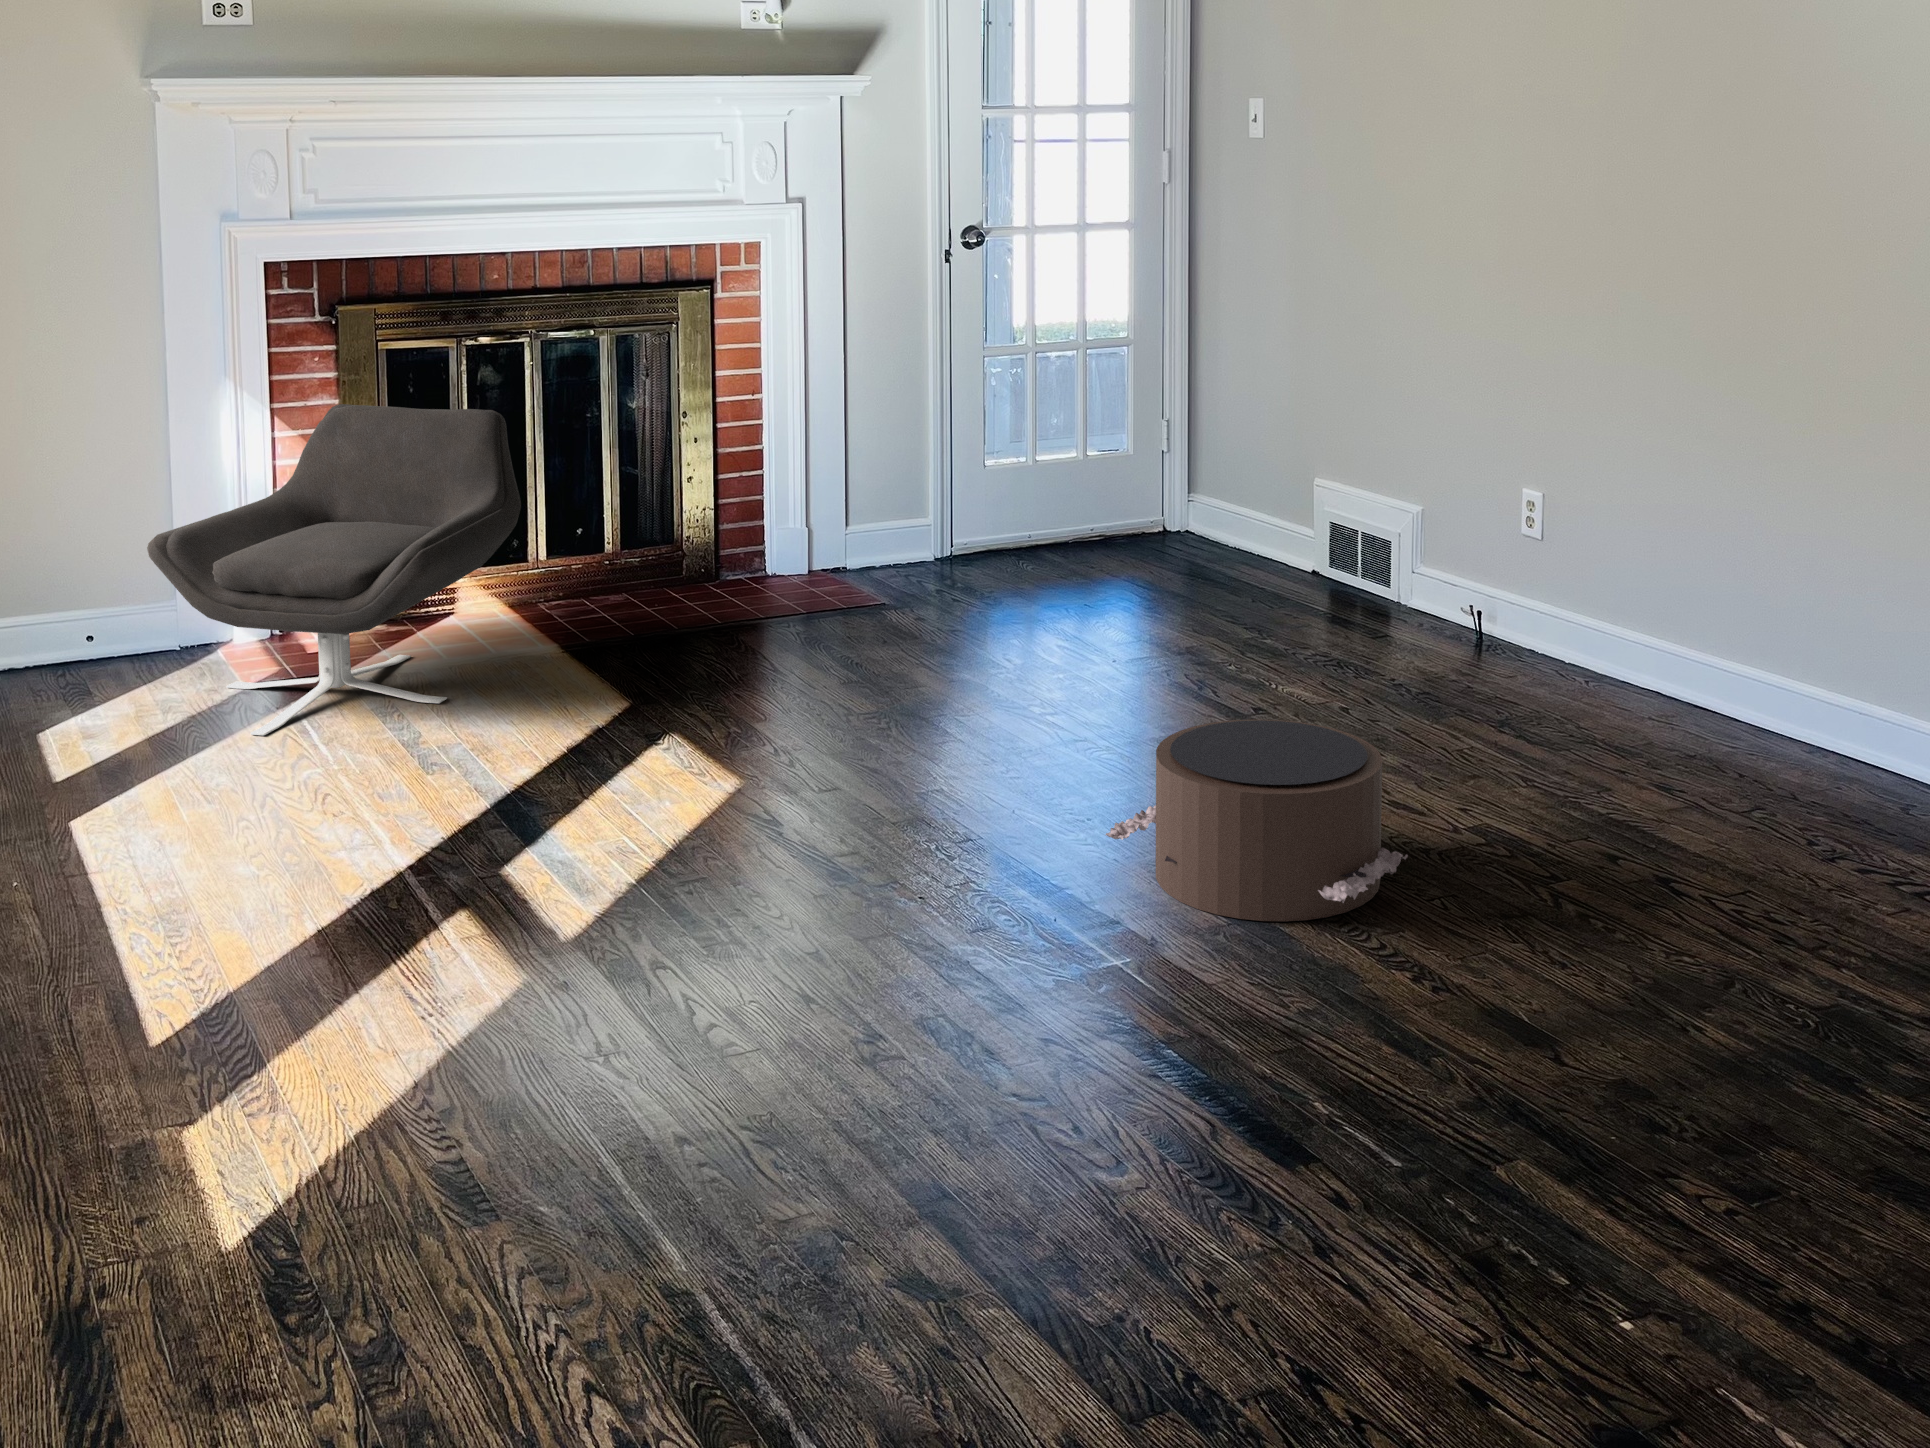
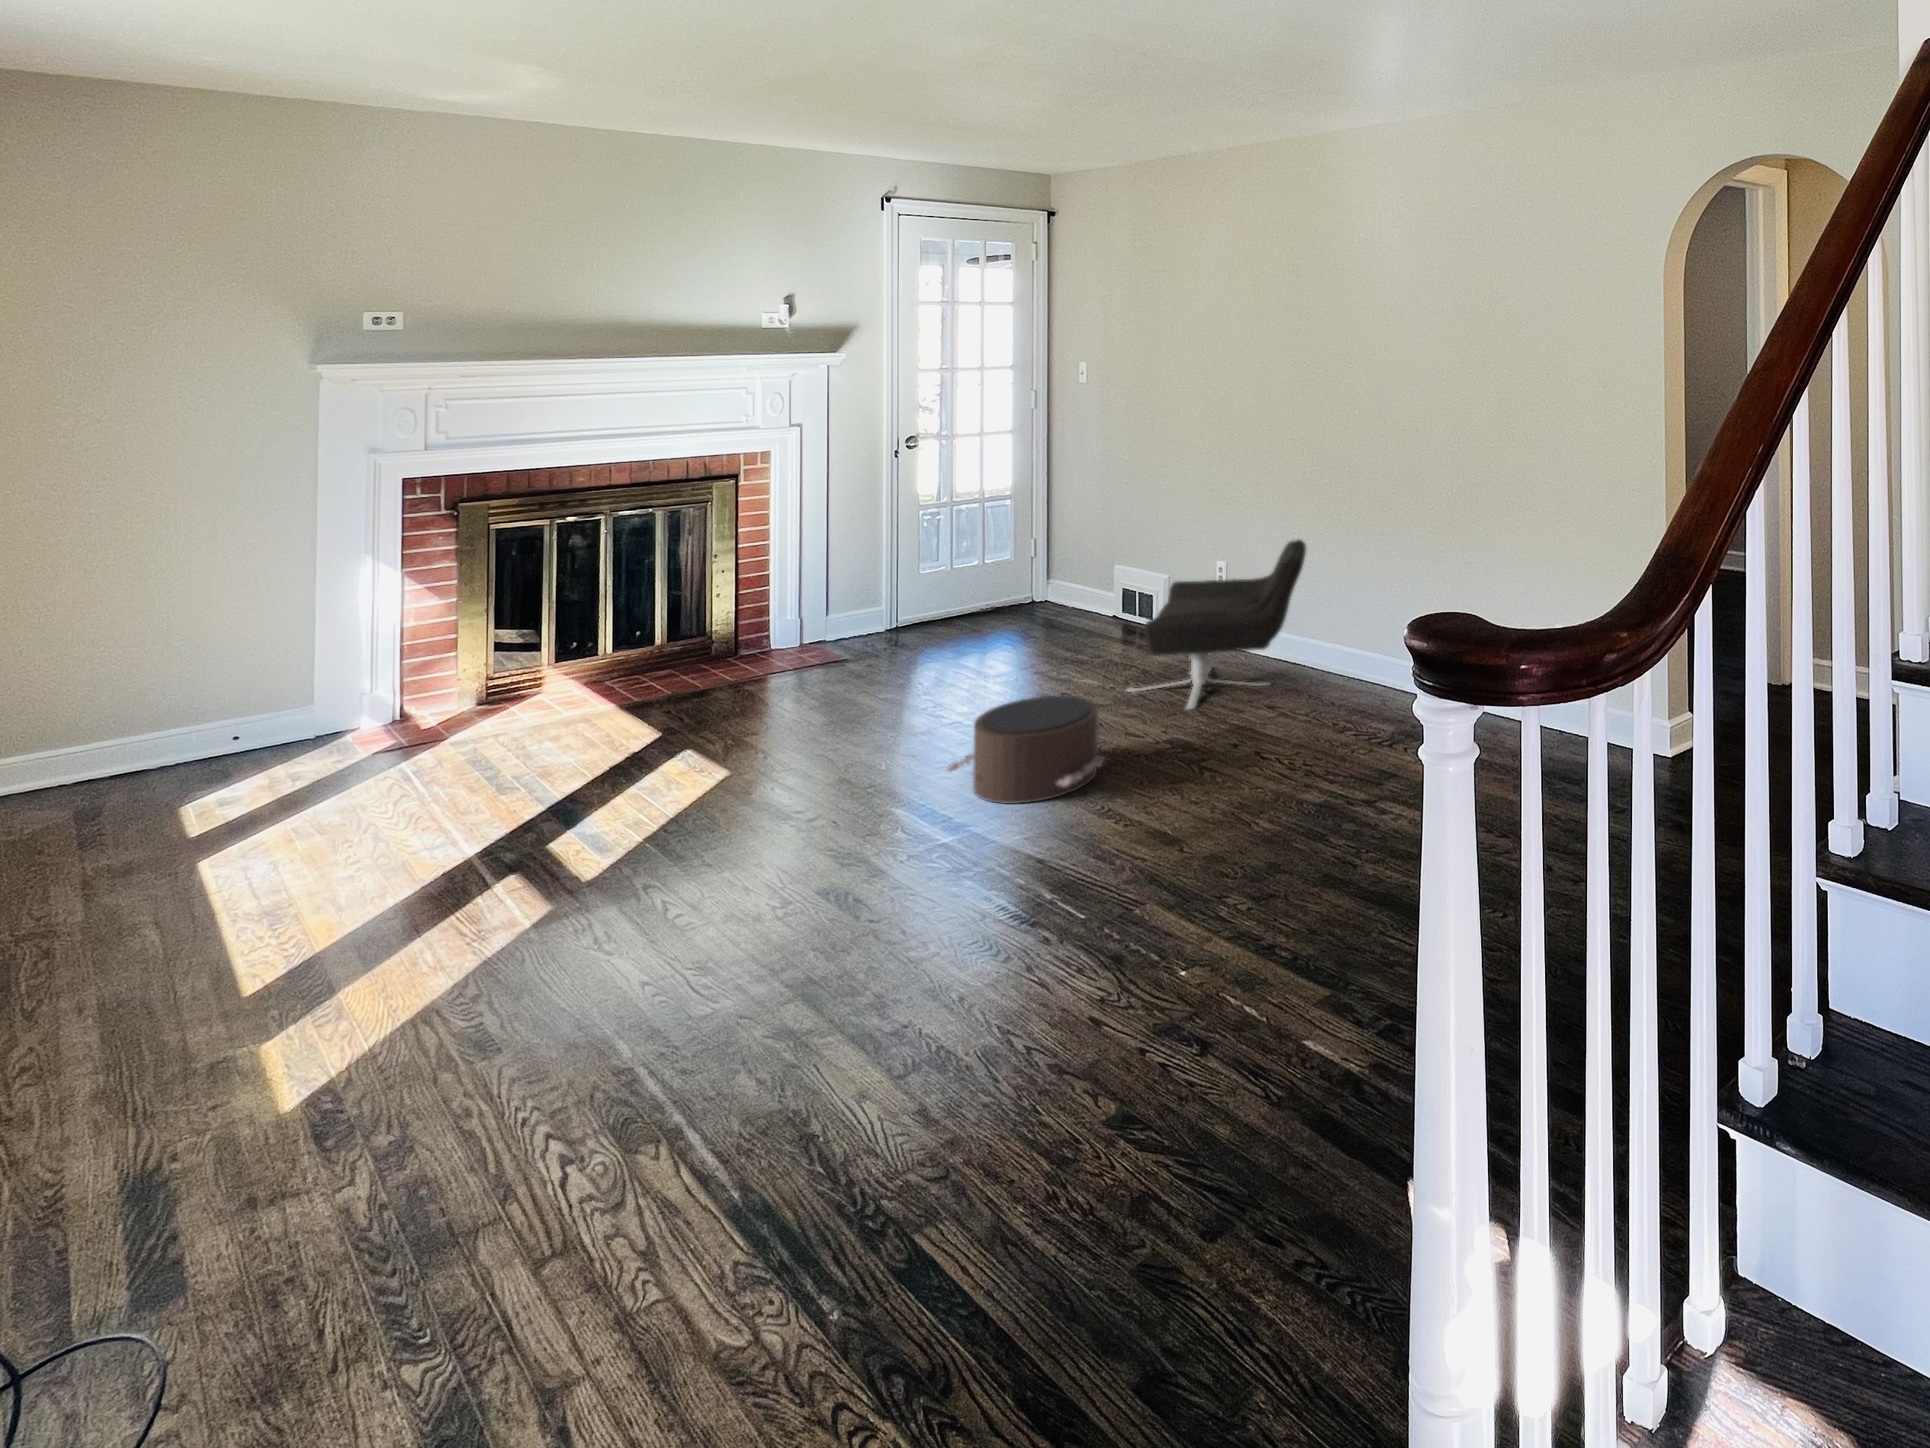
lounge chair: present [147,404,521,736] -> present [1128,540,1306,709]

